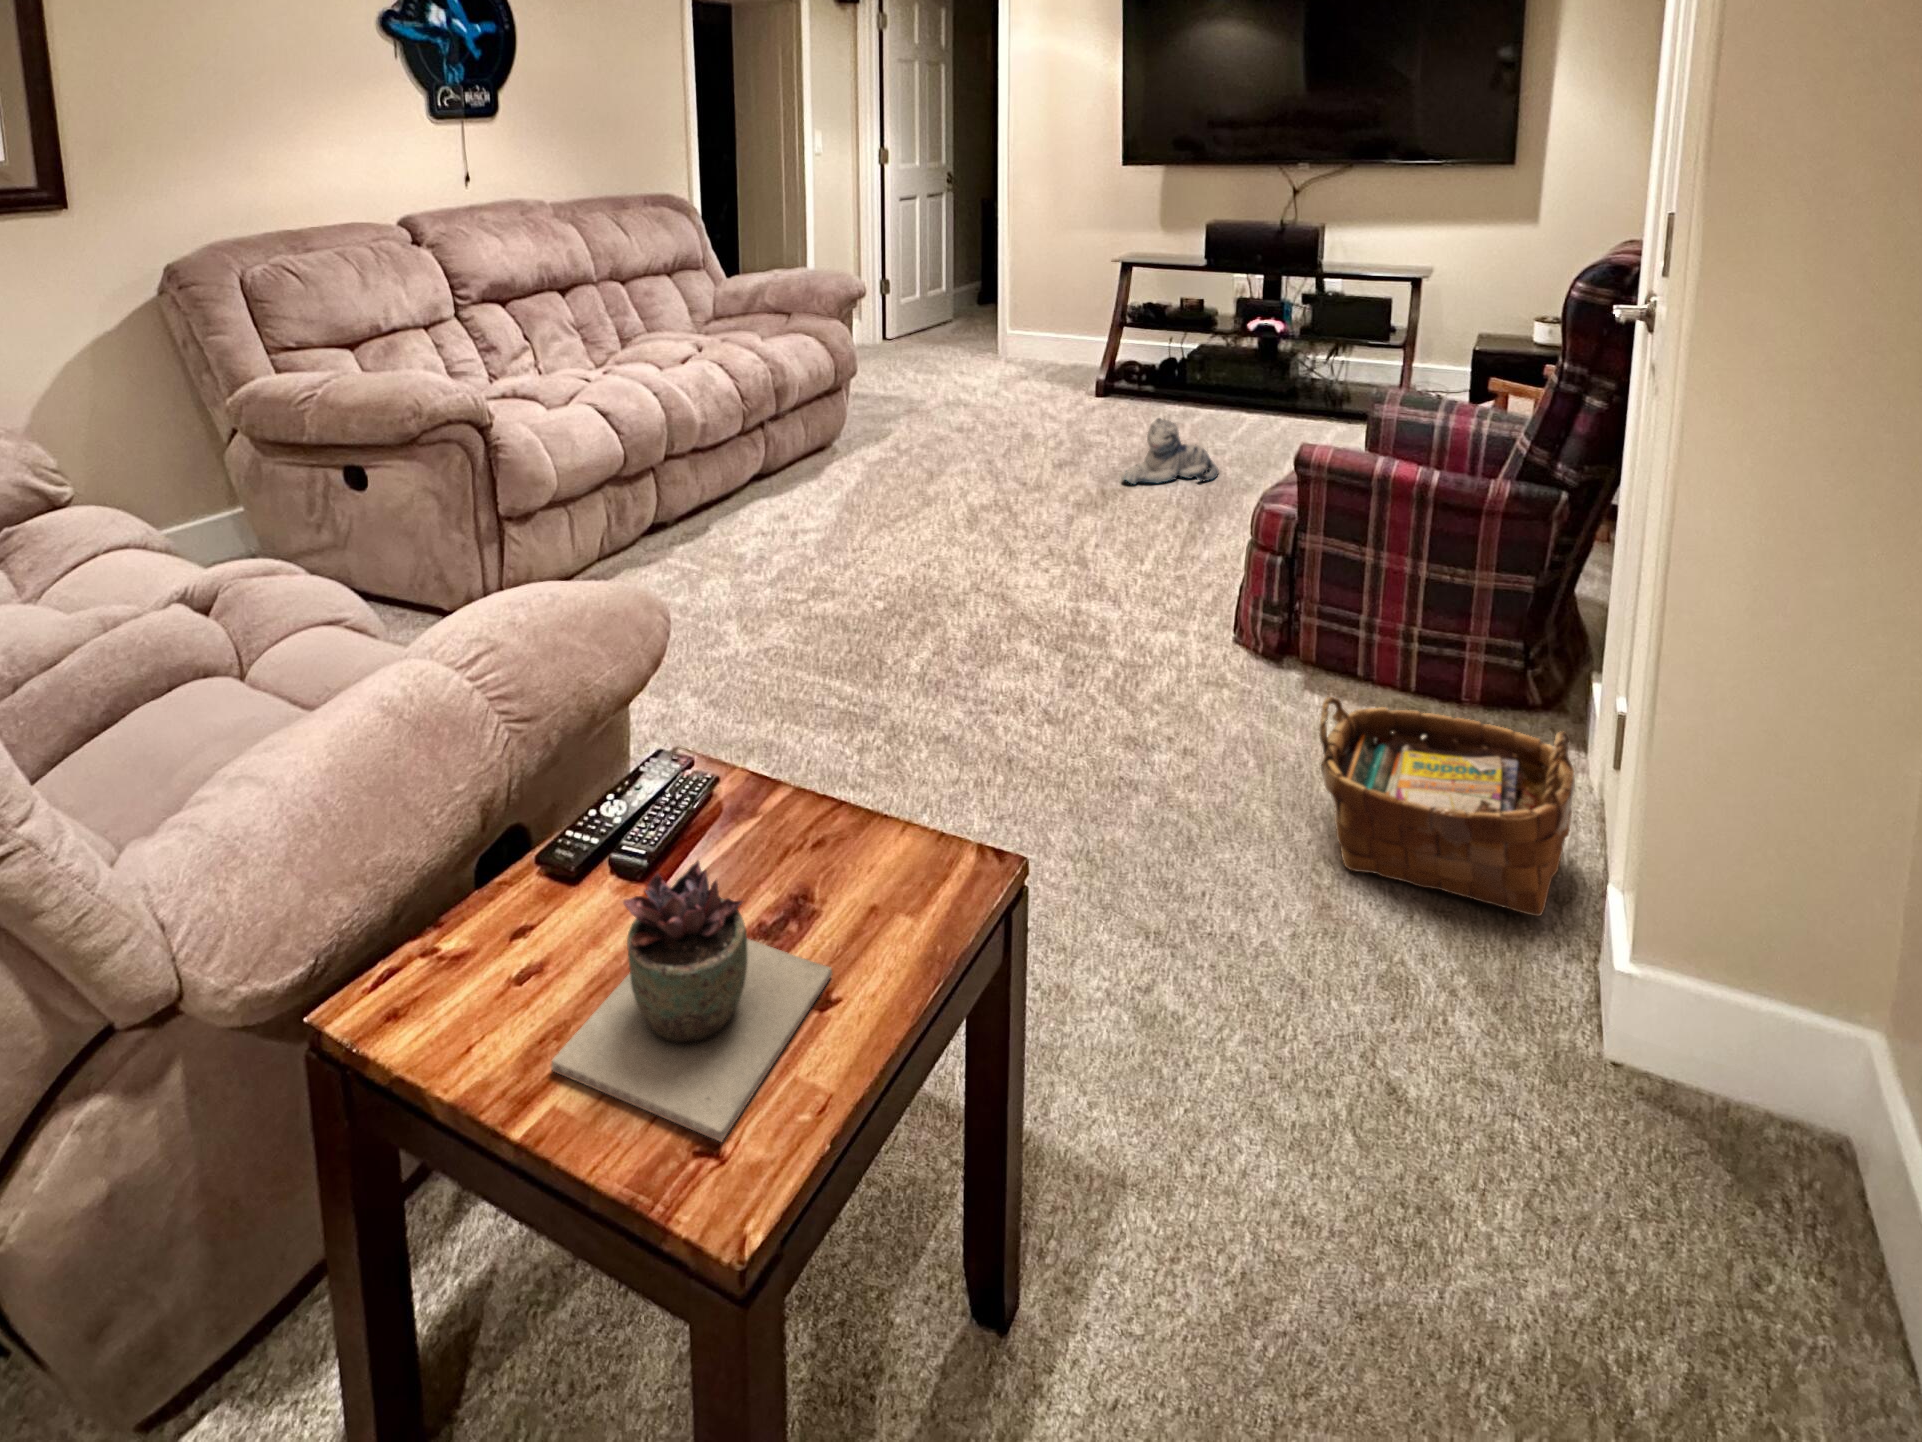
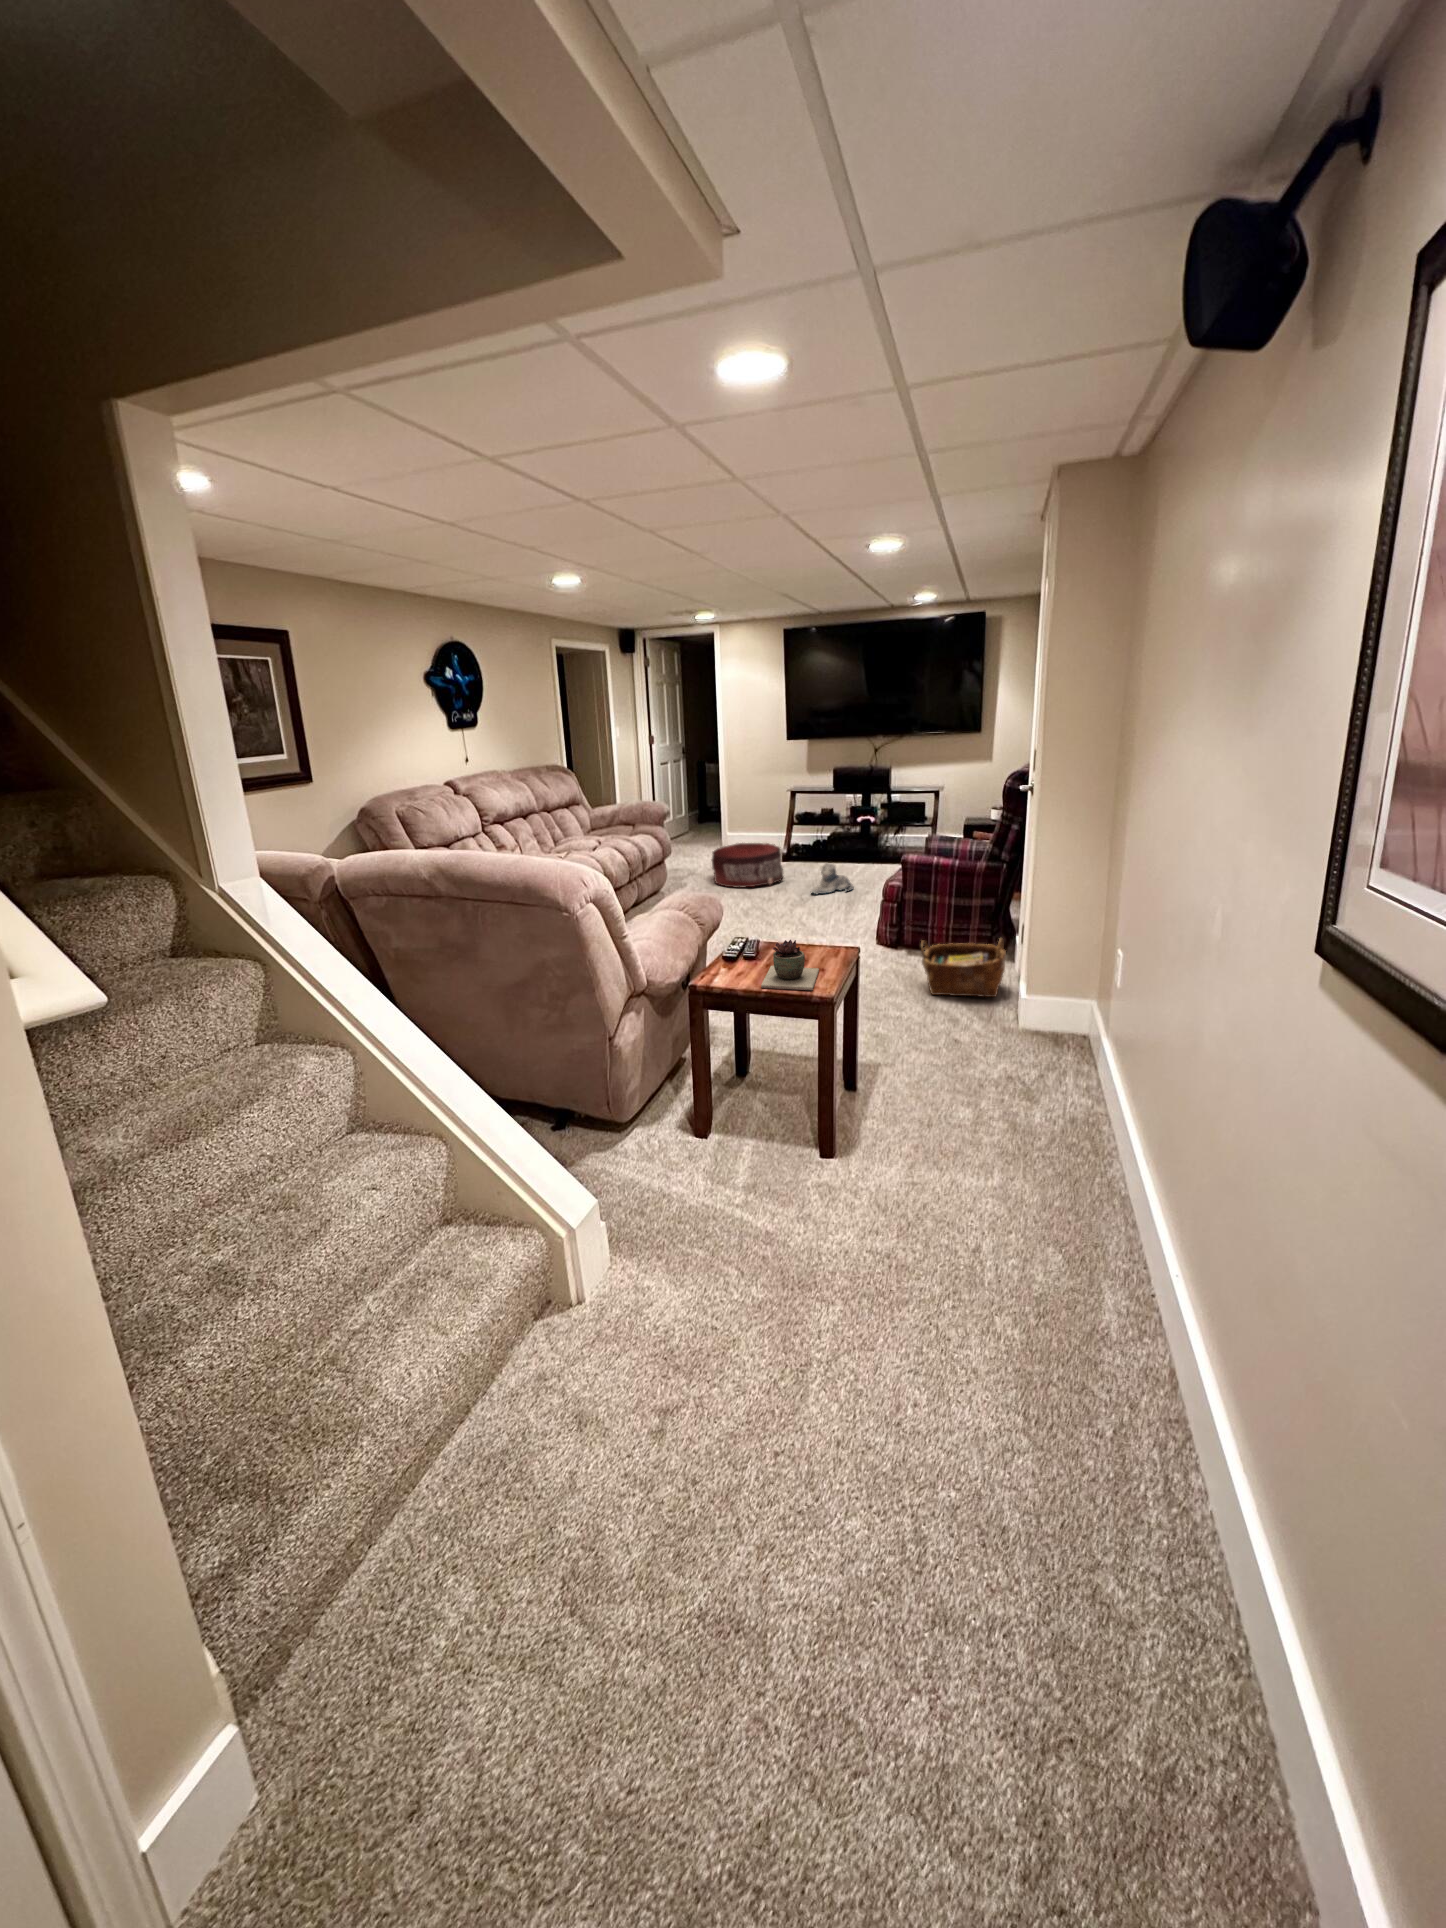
pouf: none [935,358,1079,453] -> present [712,843,783,888]

